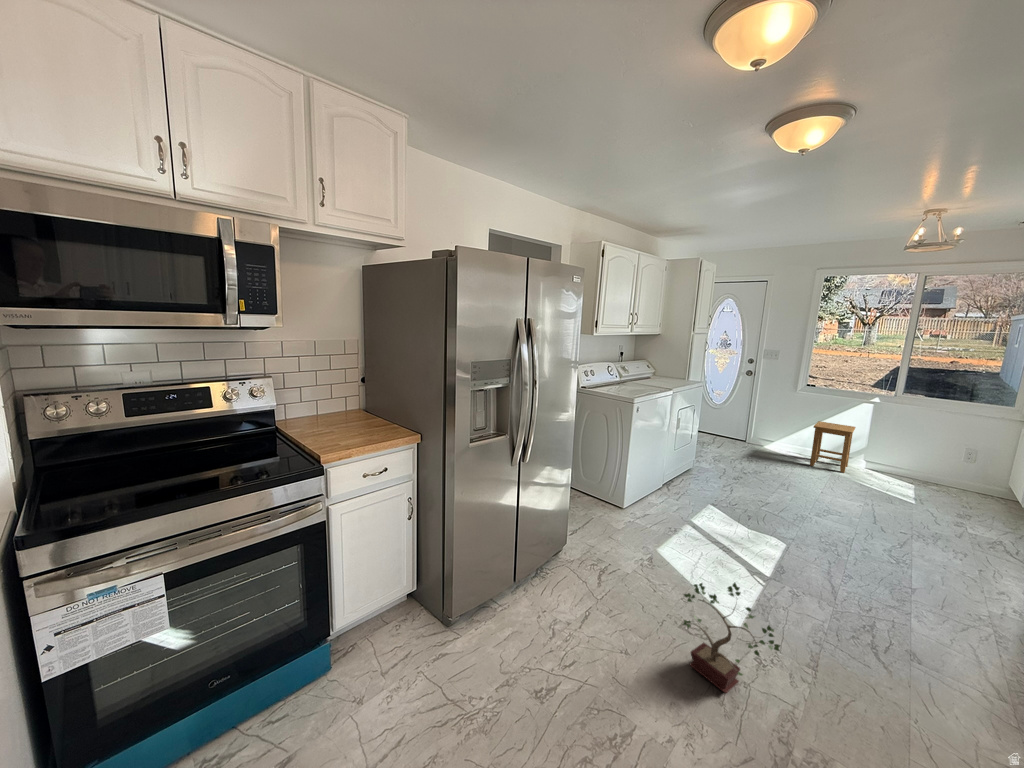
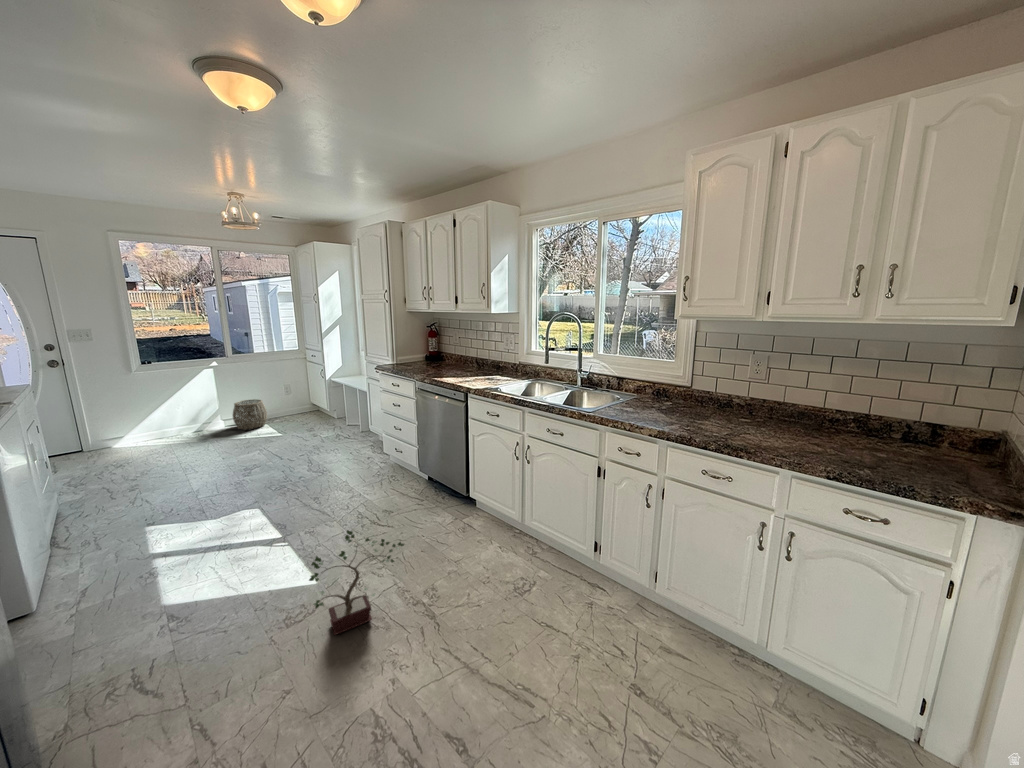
stool: present [810,421,856,473] -> none [168,393,216,444]
woven basket: none [874,447,922,485] -> present [233,399,267,429]

